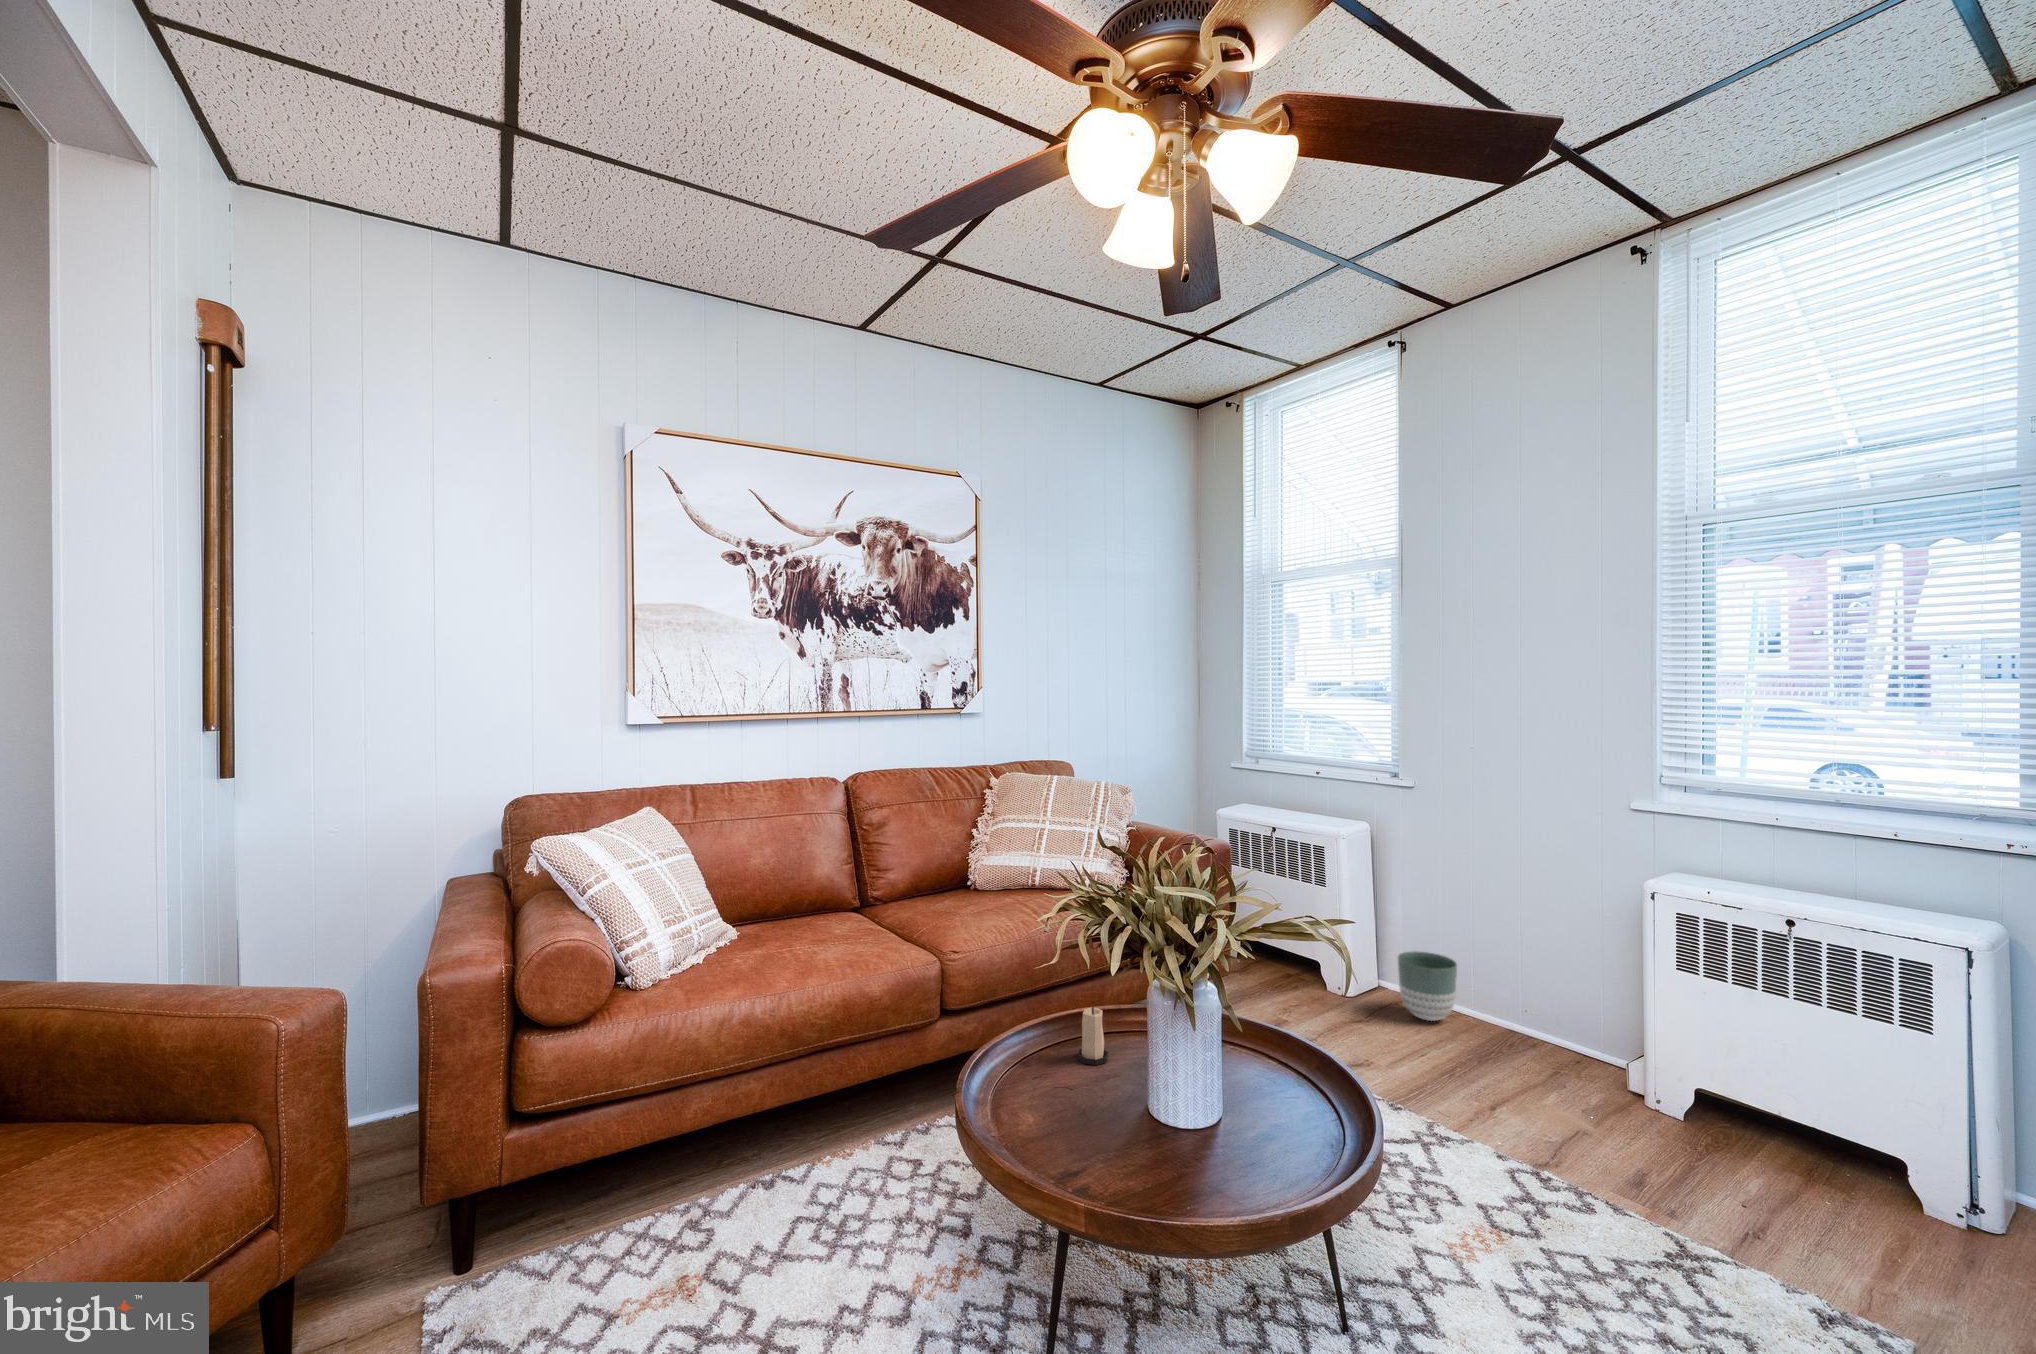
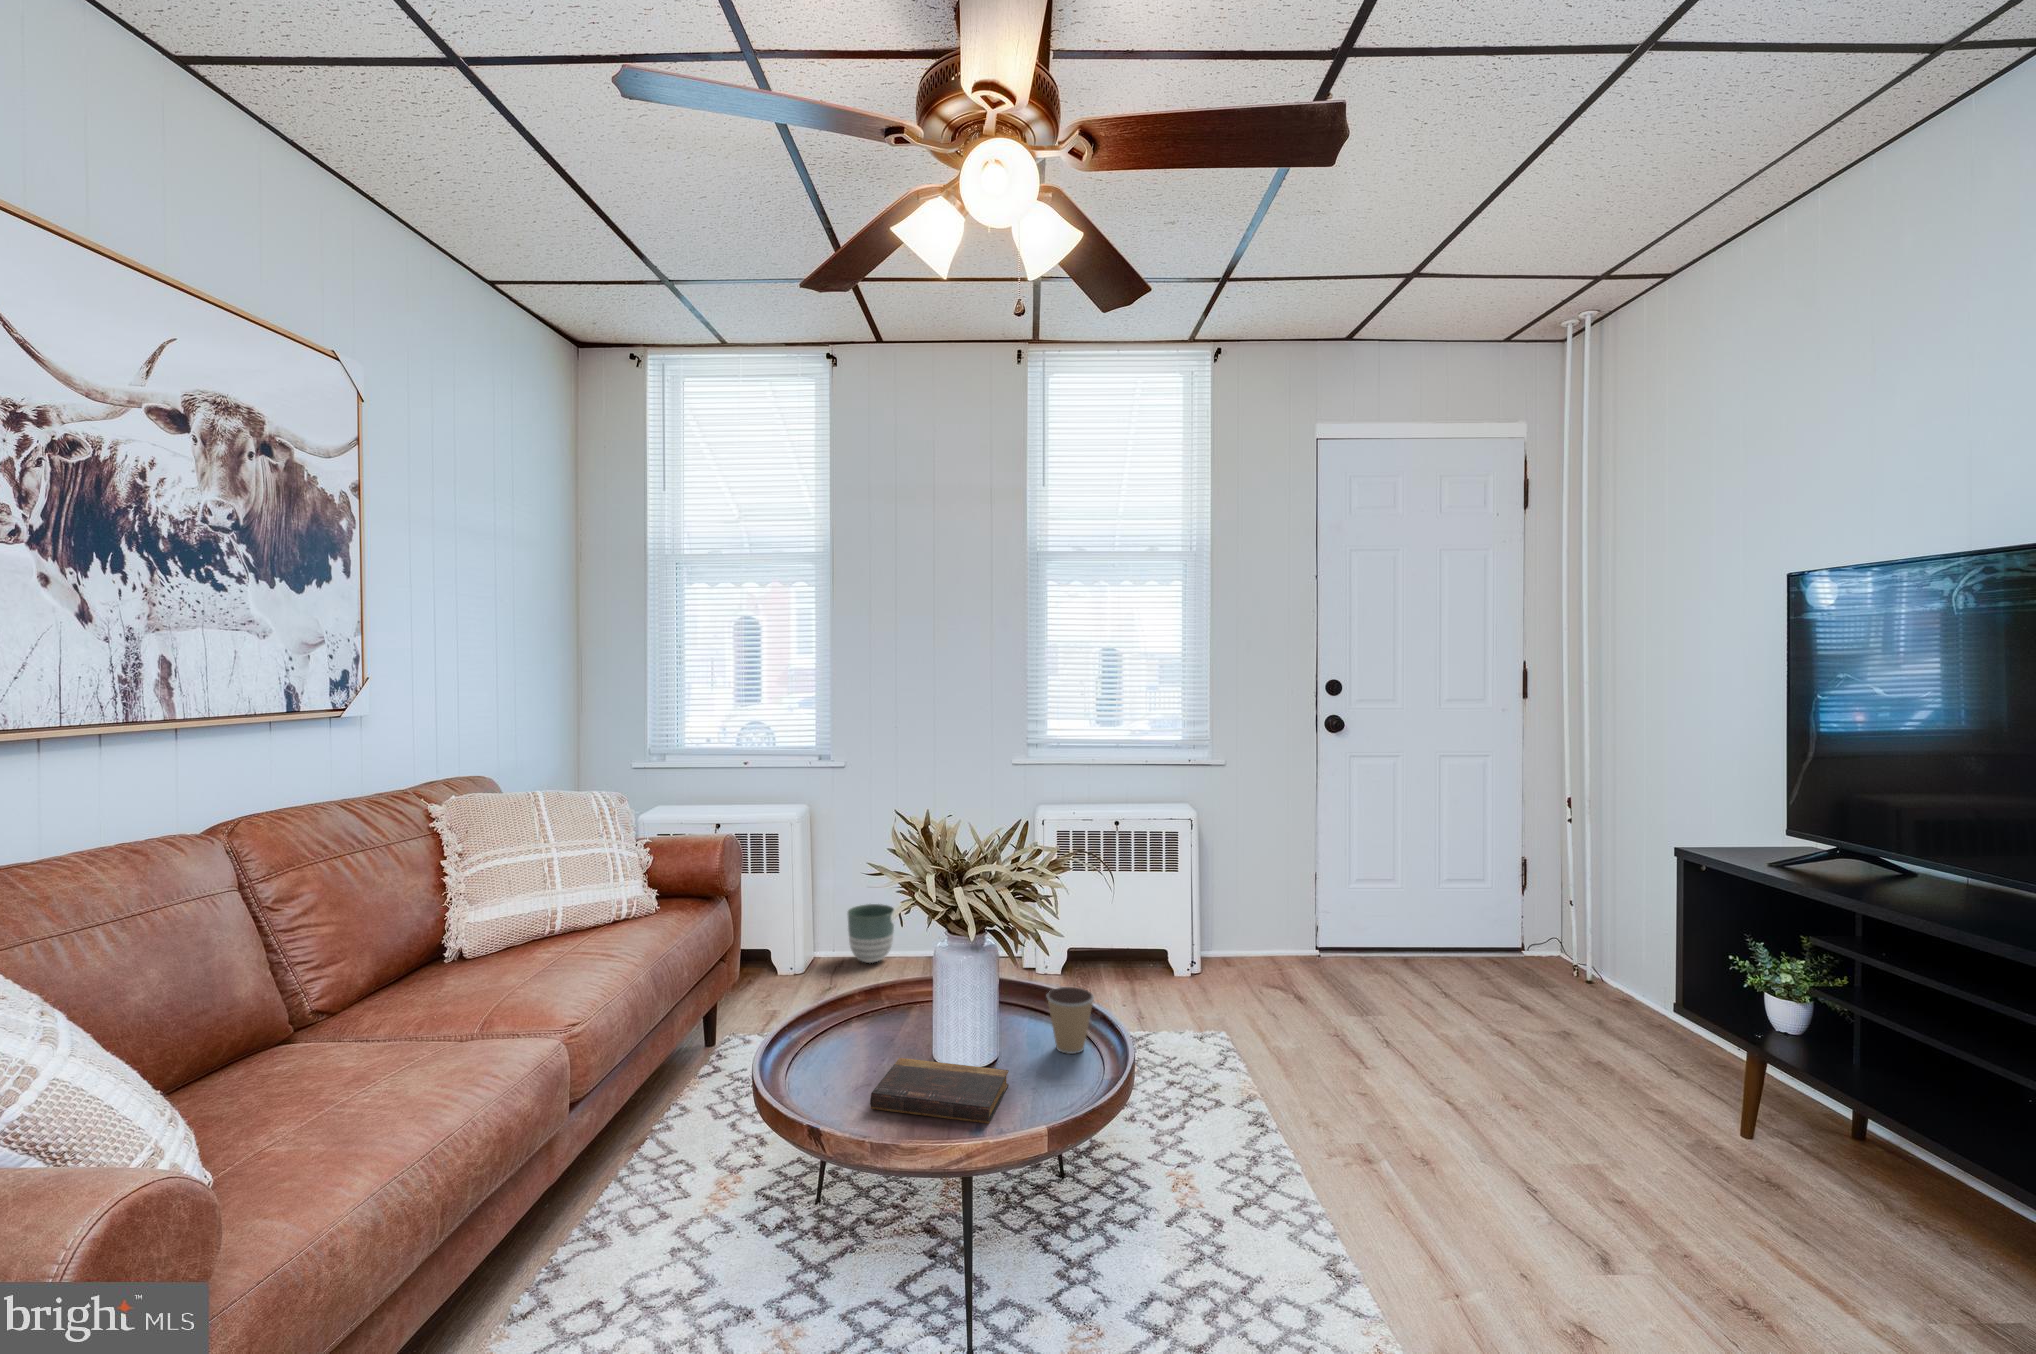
candle: present [1077,1007,1108,1065] -> none [849,1006,881,1067]
book: none [1021,1064,1143,1151] -> present [870,1058,1009,1124]
coffee cup: none [1235,1066,1295,1152] -> present [1047,987,1094,1054]

